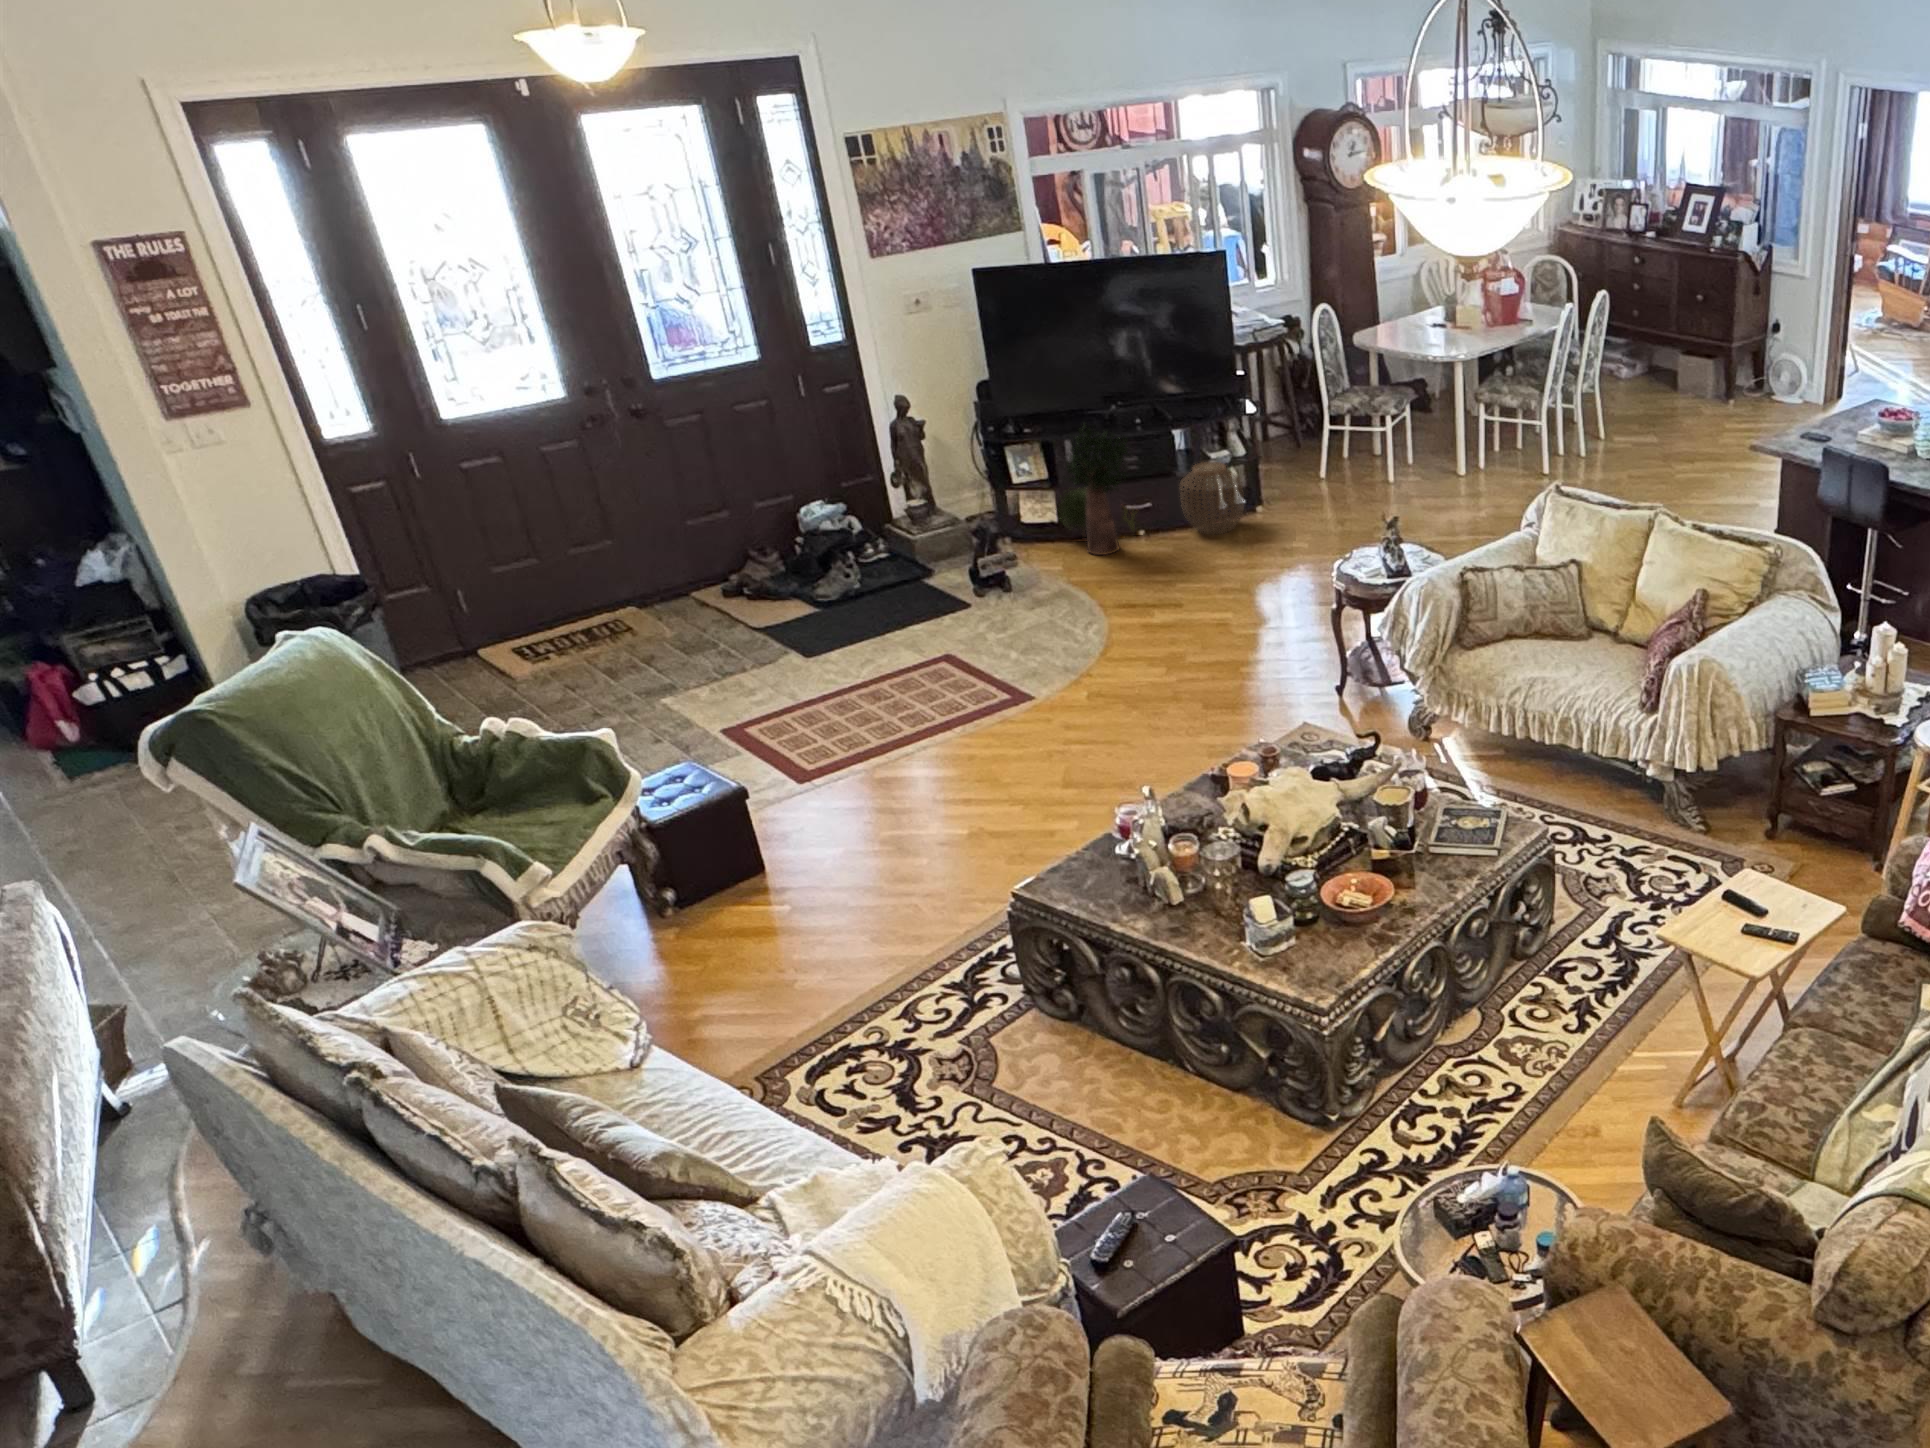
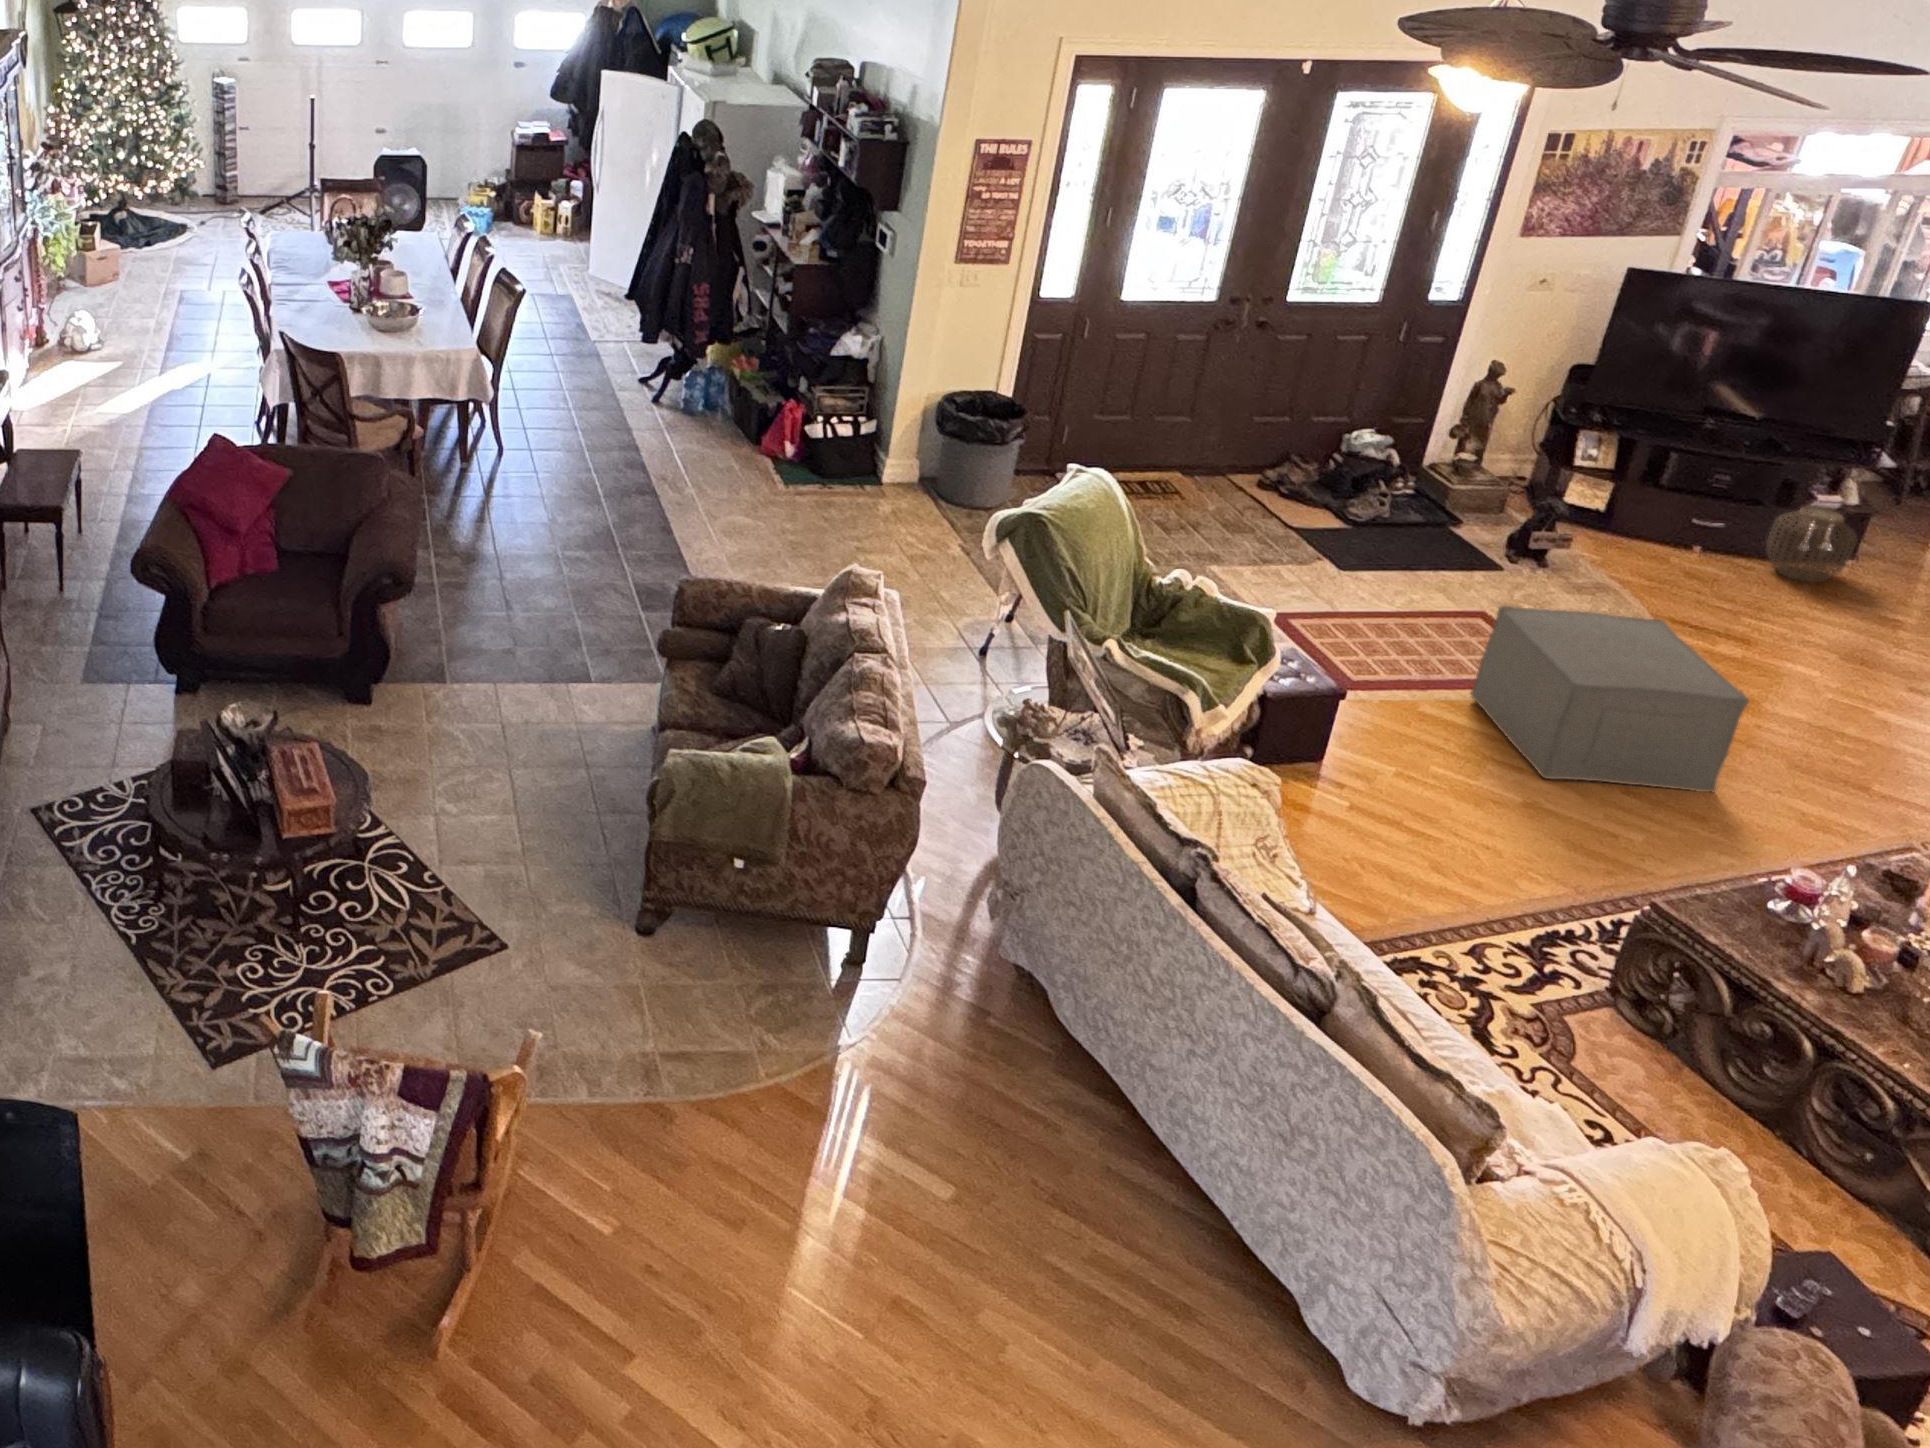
potted plant: present [1057,425,1136,555] -> none [1612,435,1743,564]
ottoman: none [901,608,1136,802] -> present [1471,606,1749,792]

